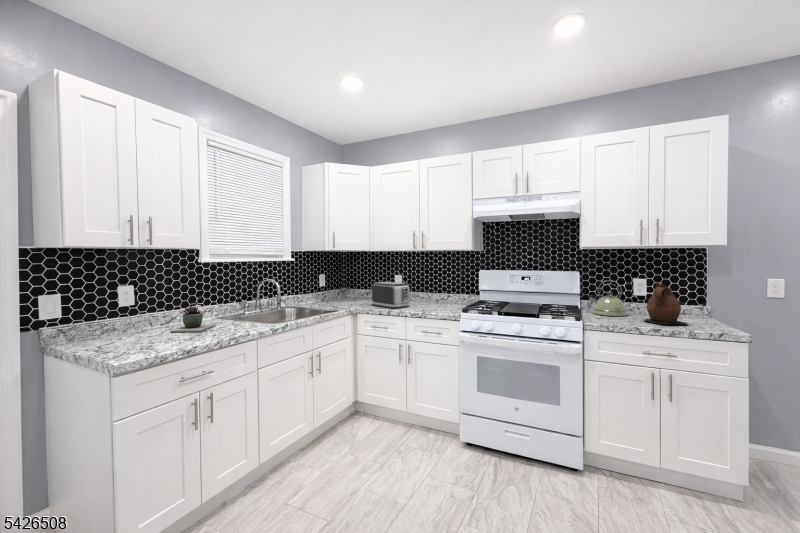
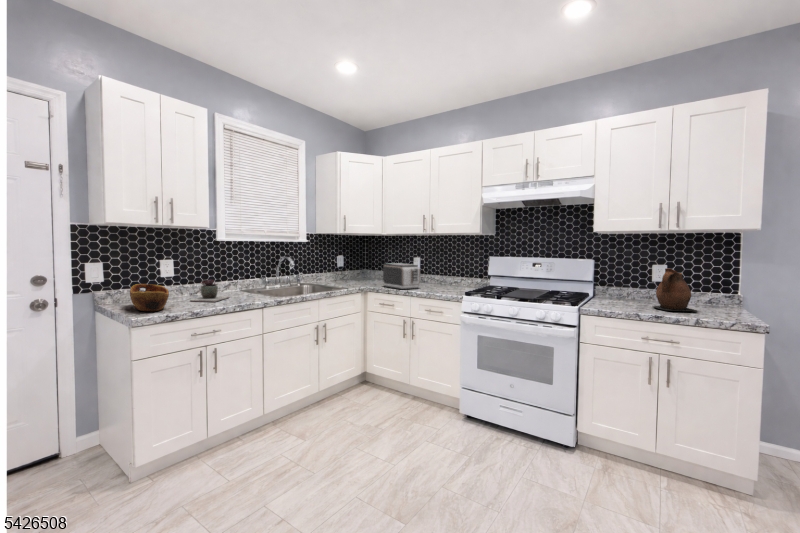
kettle: present [589,280,627,316] -> none [602,265,643,303]
wooden bowl: none [97,316,147,350] -> present [130,284,169,311]

